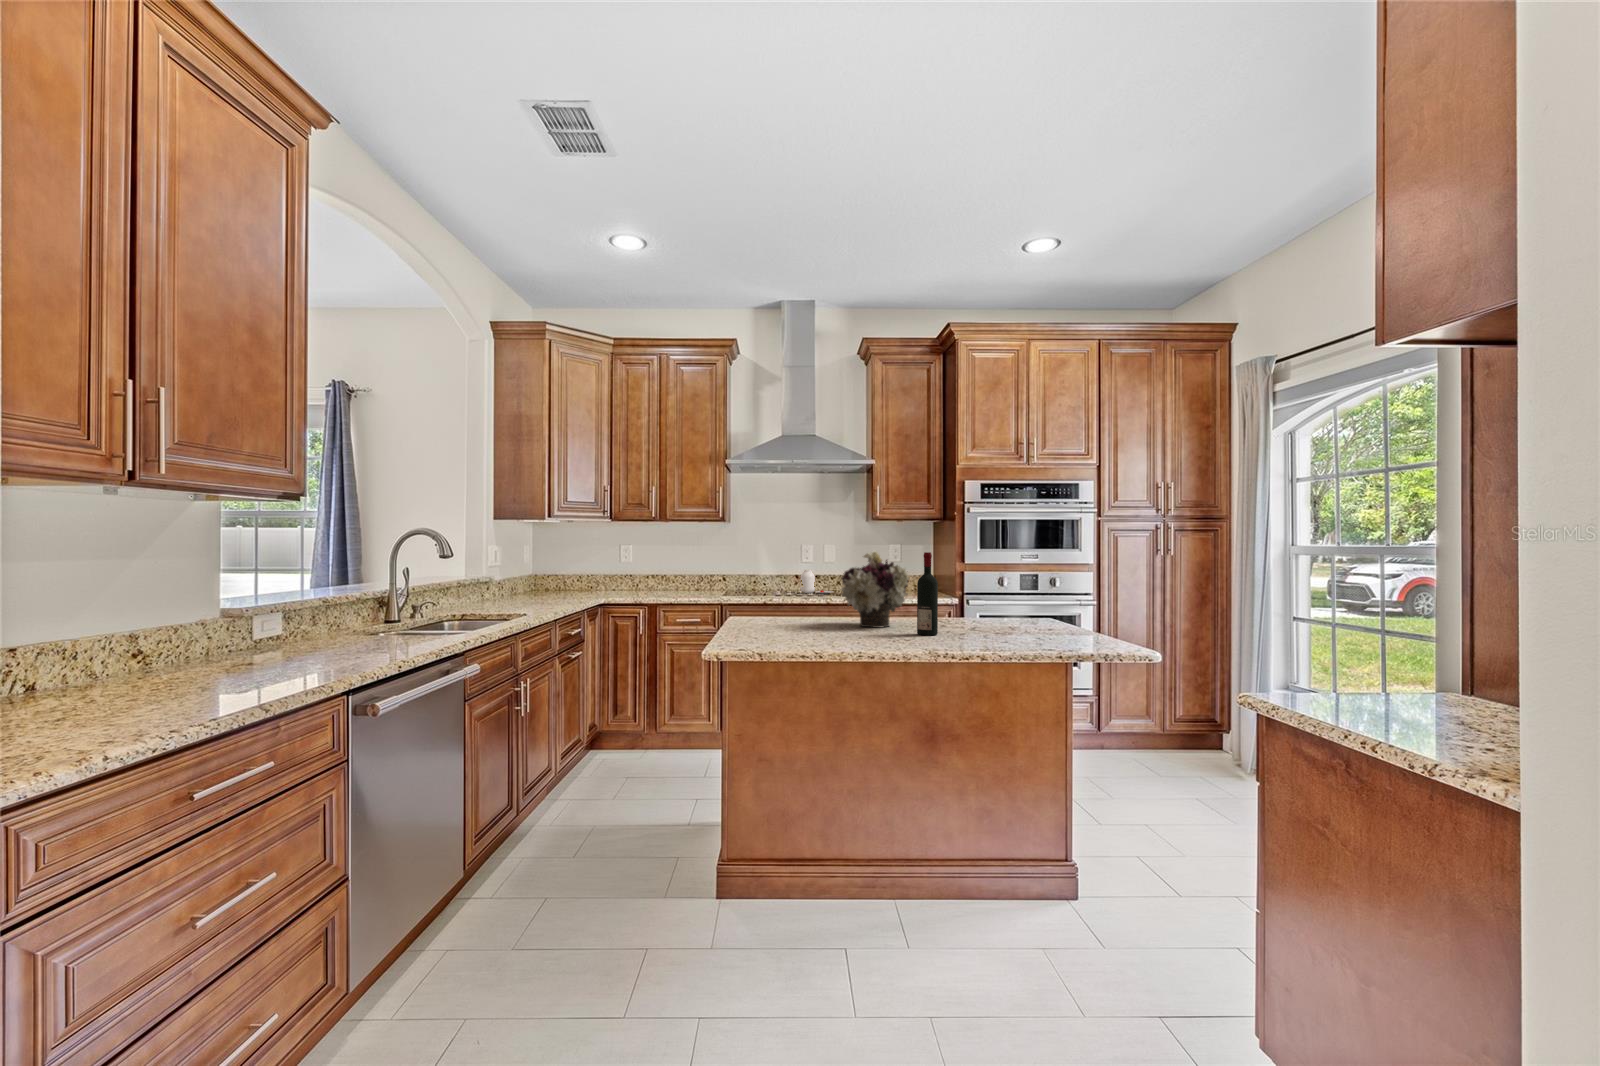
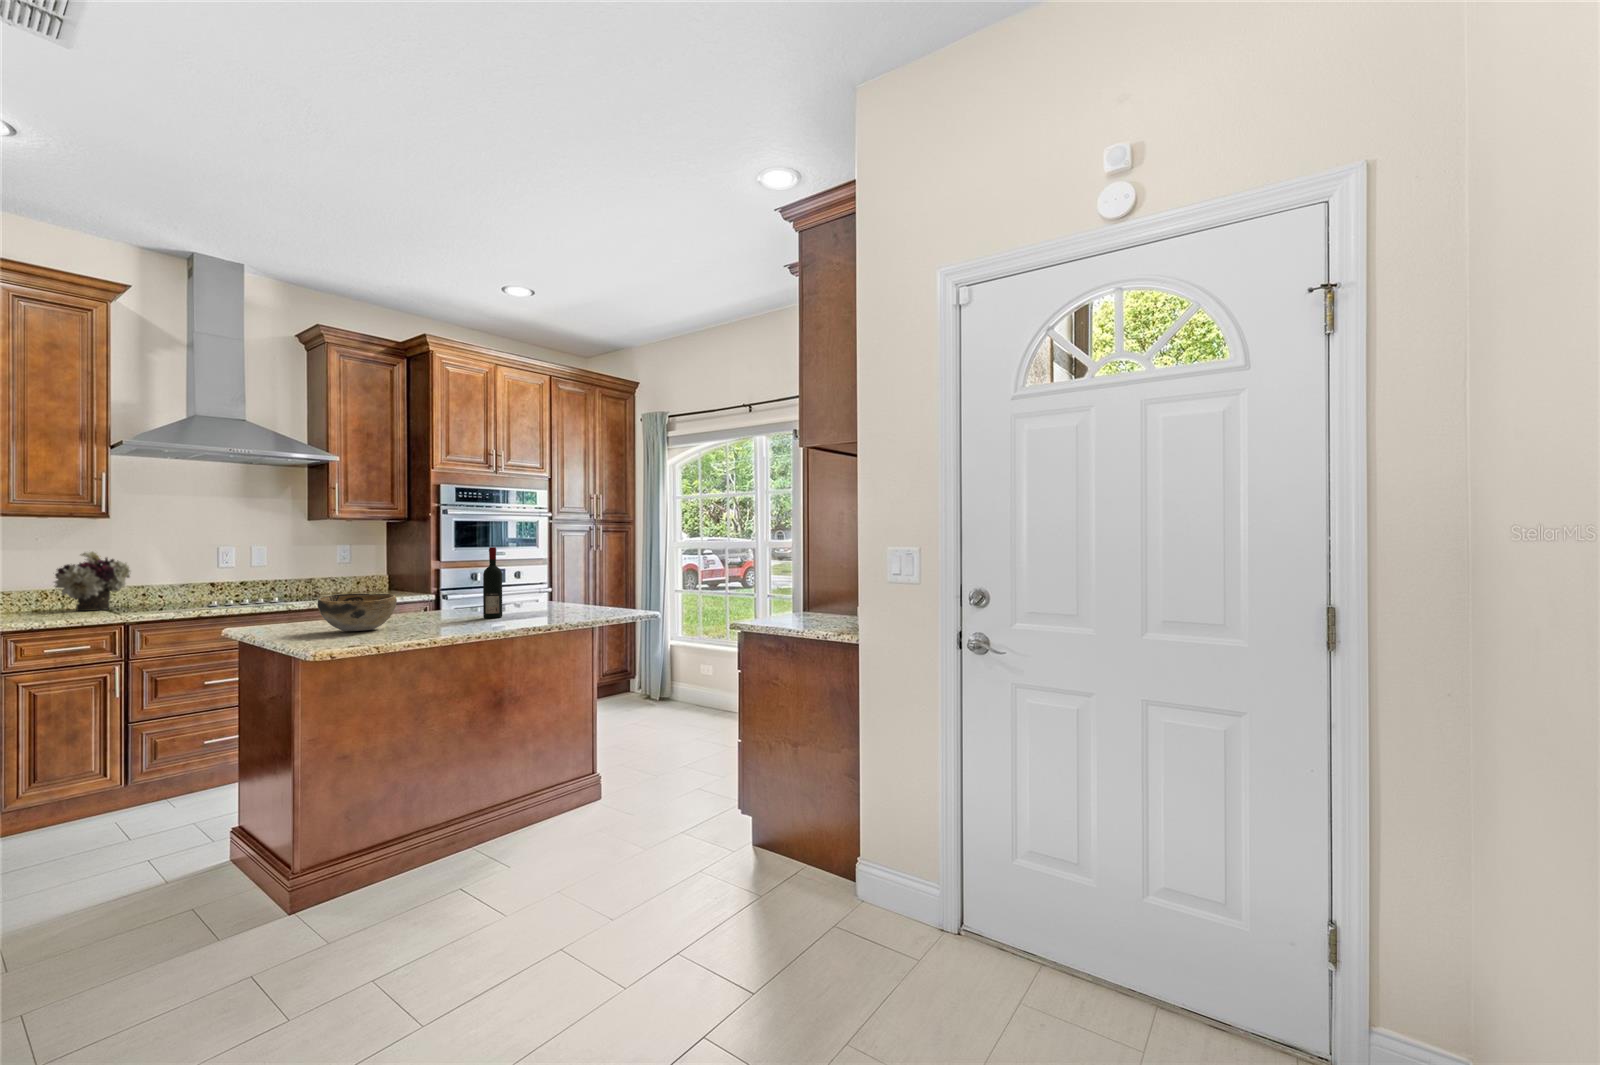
flower arrangement: present [841,551,909,628] -> present [54,551,130,611]
jar: present [800,570,833,594] -> none [213,575,269,603]
decorative bowl: none [756,595,824,634] -> present [317,593,397,631]

